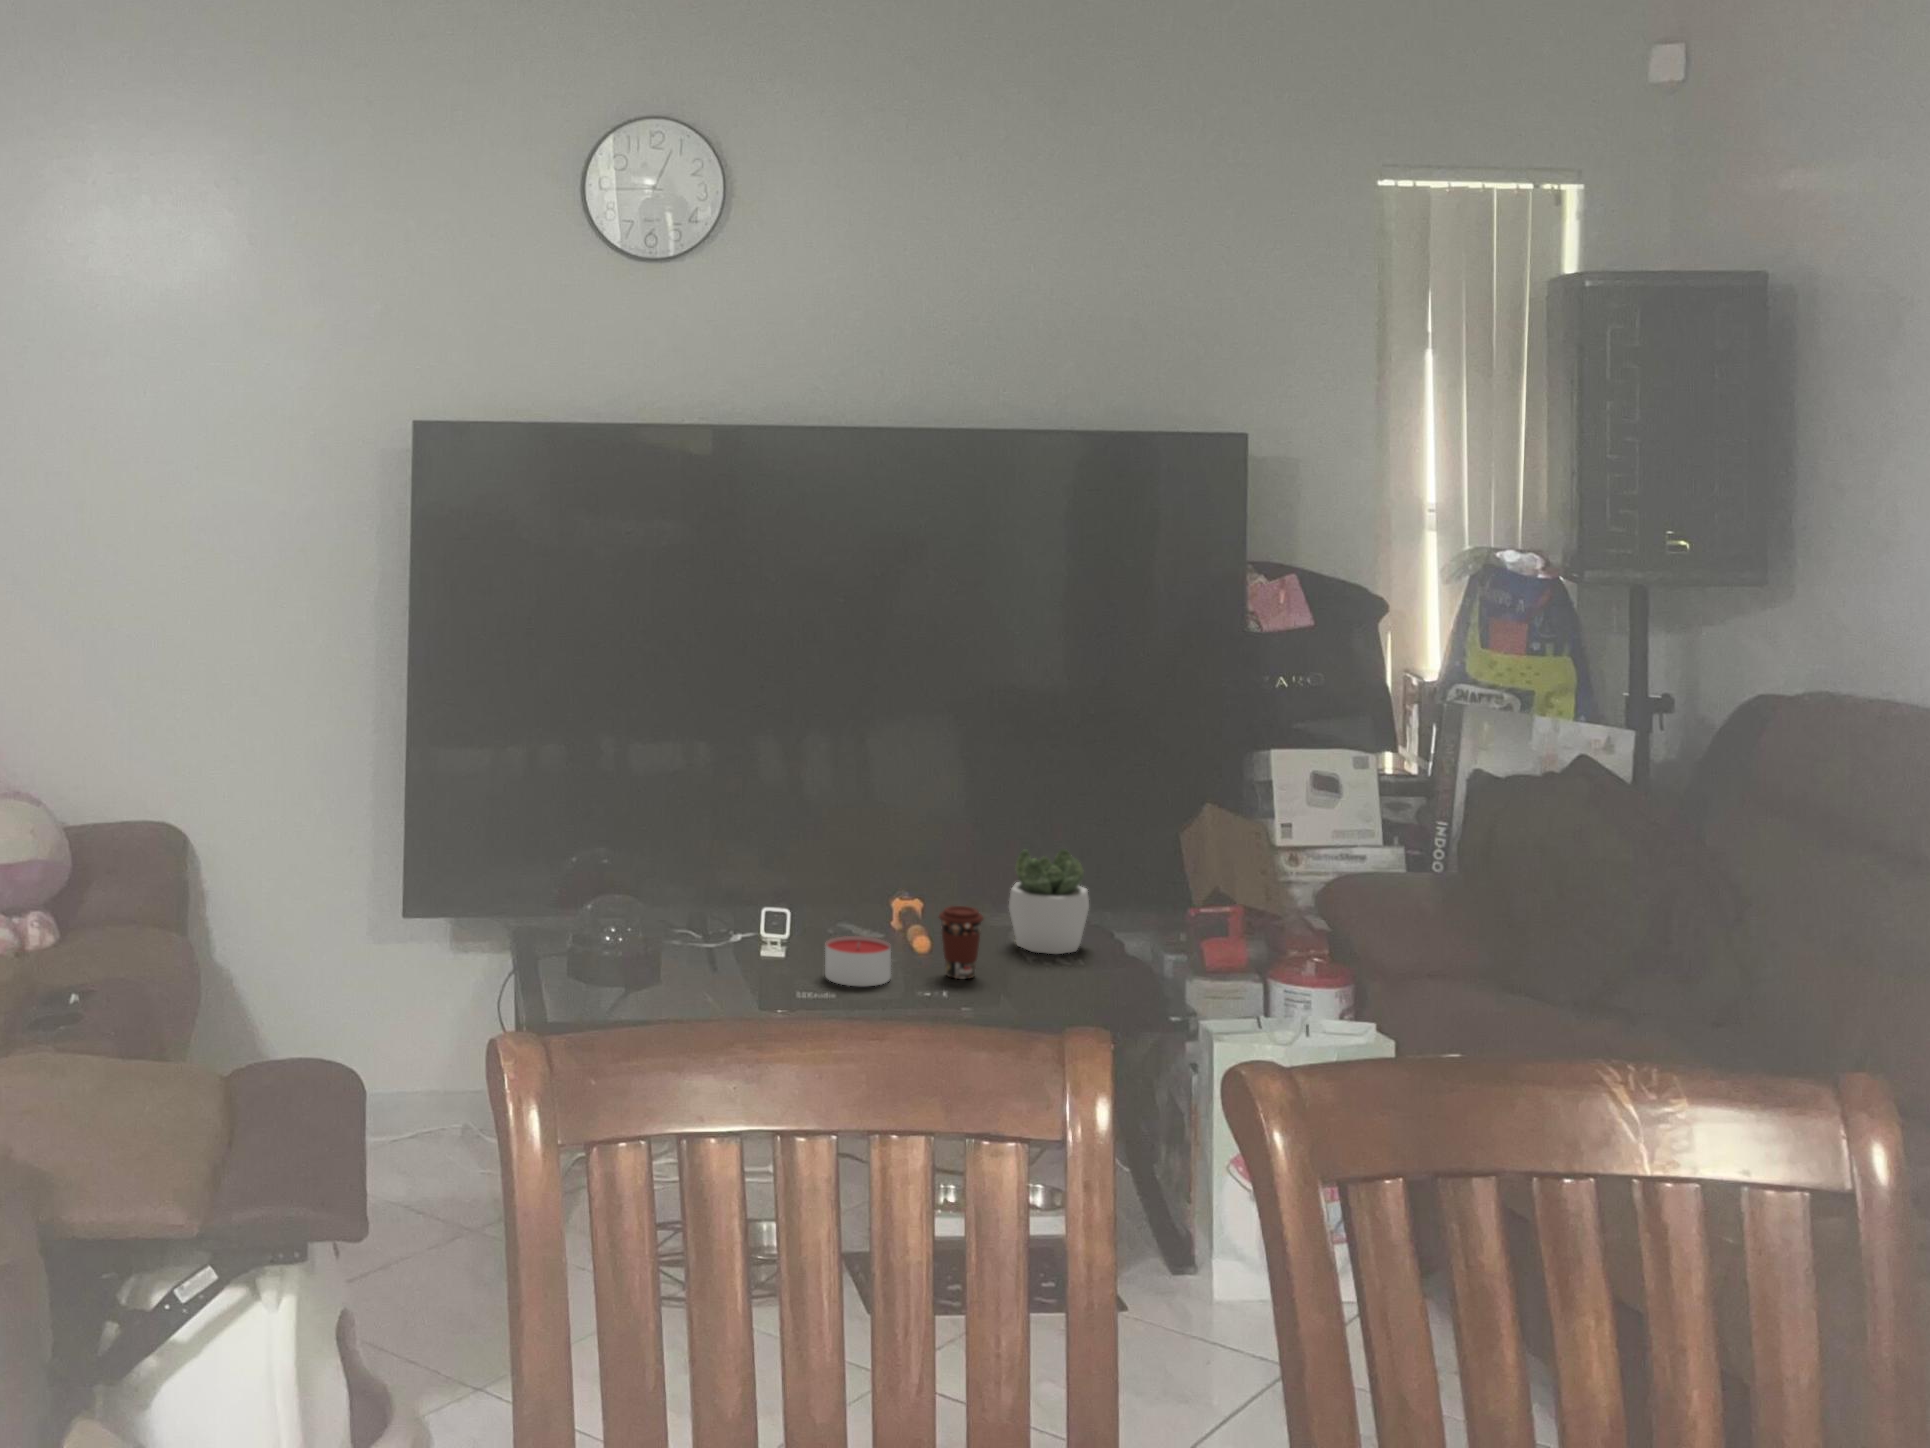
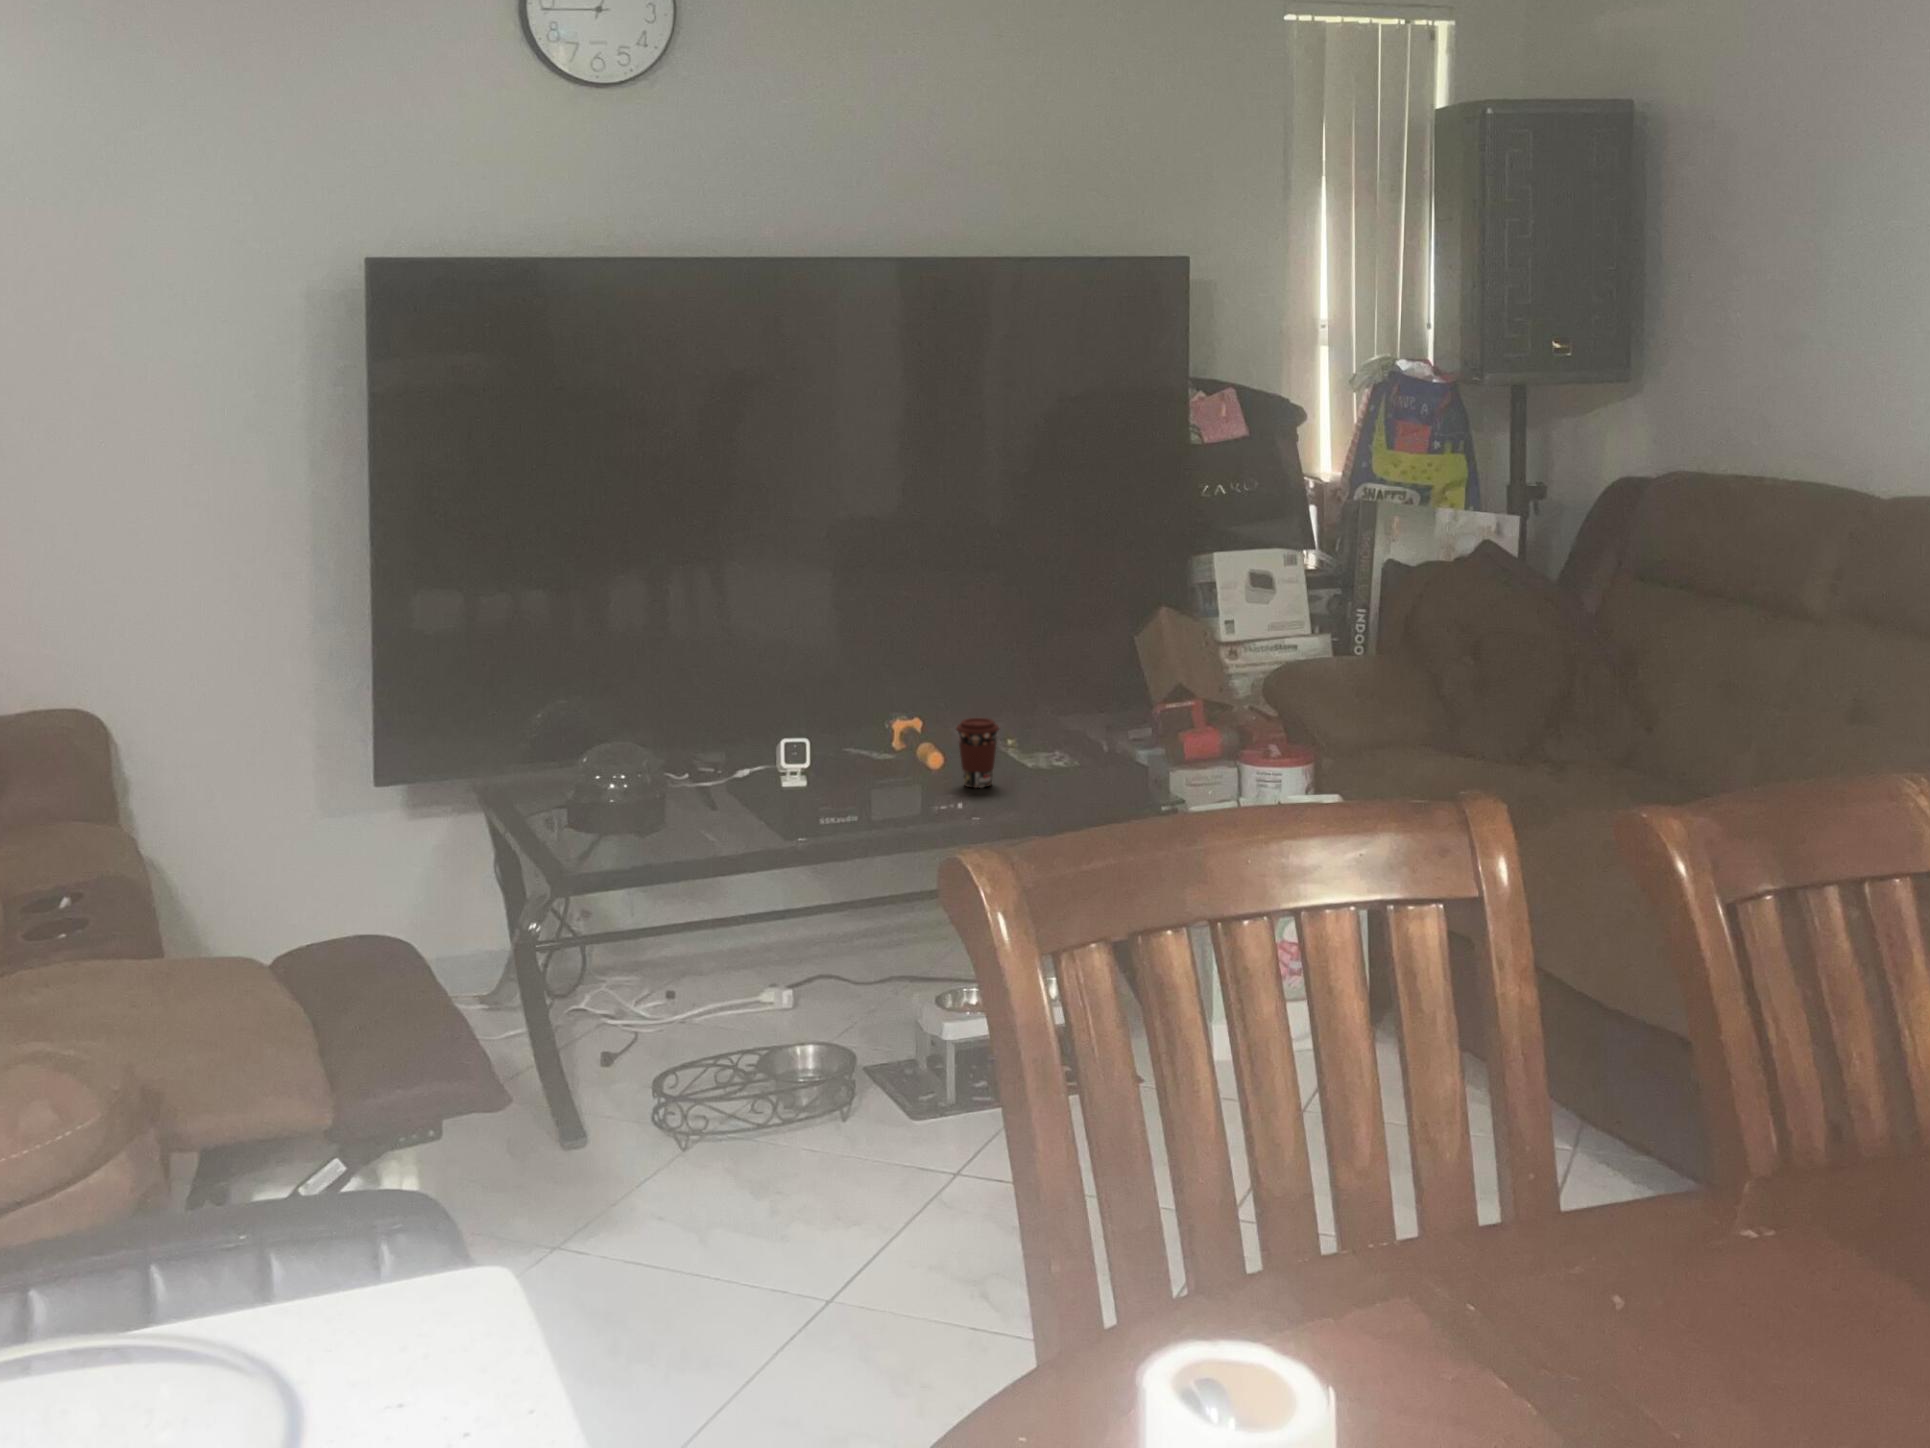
succulent plant: present [1009,849,1089,954] -> none [1006,657,1080,757]
candle: present [825,936,891,987] -> none [850,757,915,805]

